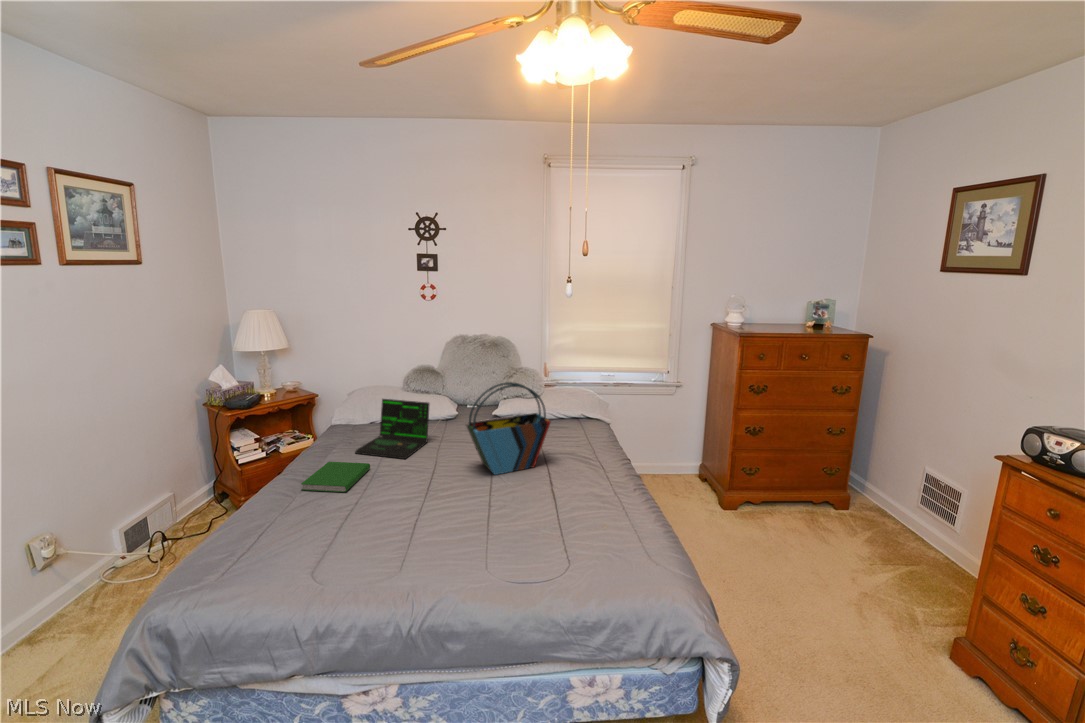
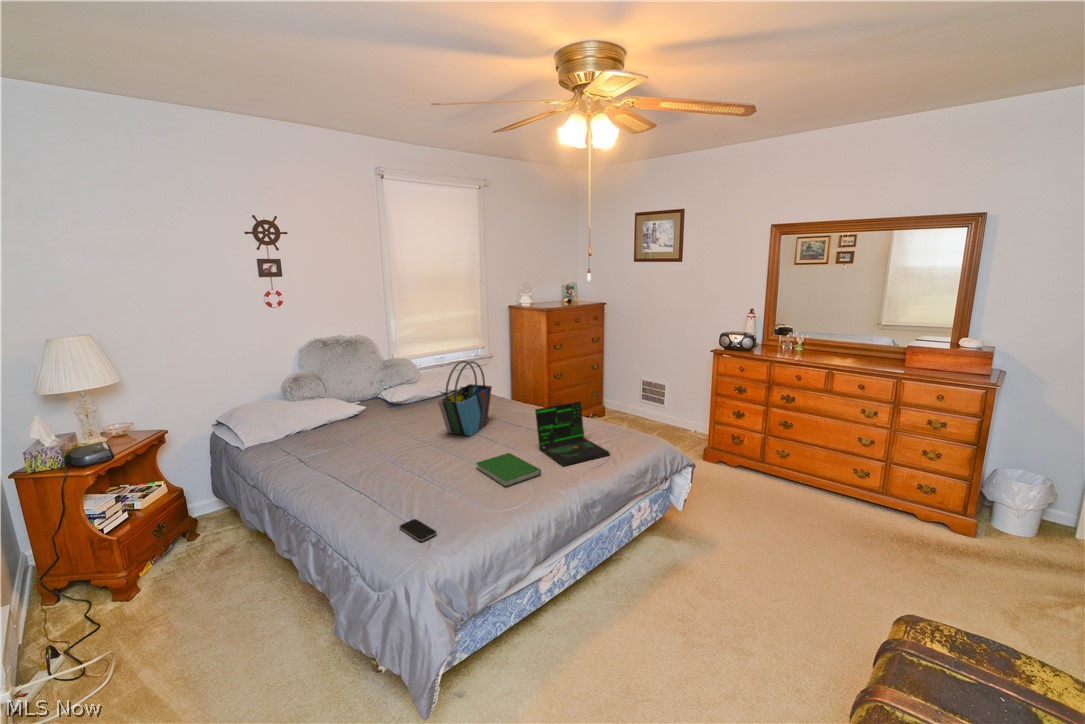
laptop: present [355,399,429,459] -> present [535,402,610,466]
hardcover book: present [301,462,370,492] -> present [476,453,541,487]
smartphone: none [244,540,284,566] -> present [400,519,437,541]

